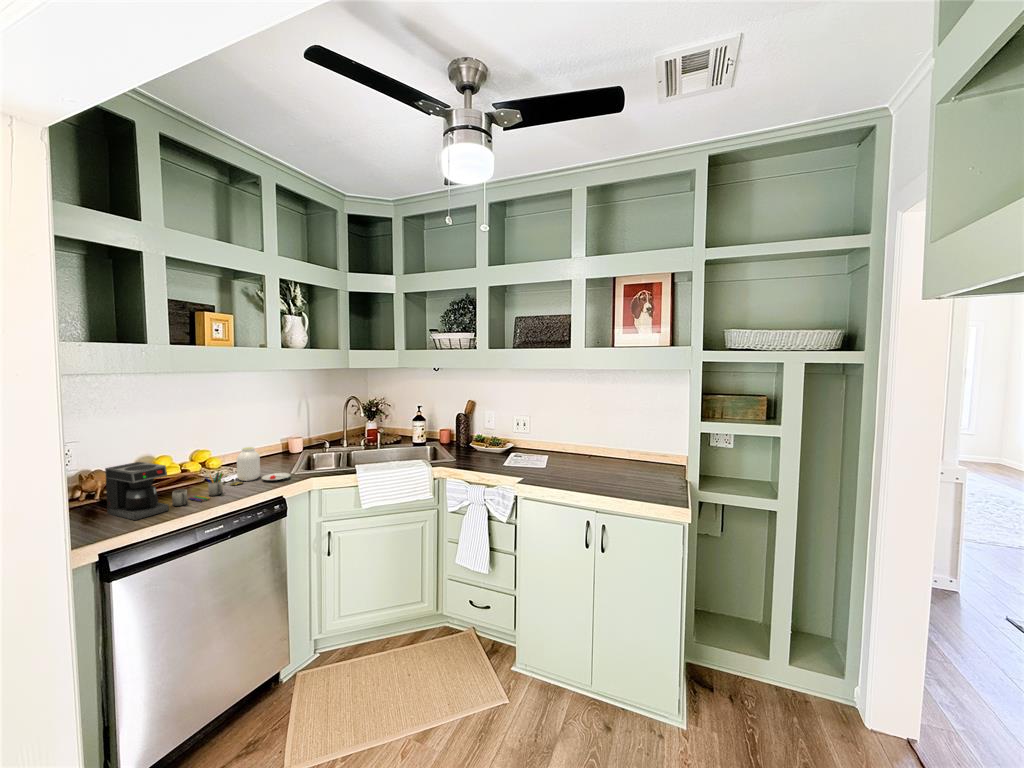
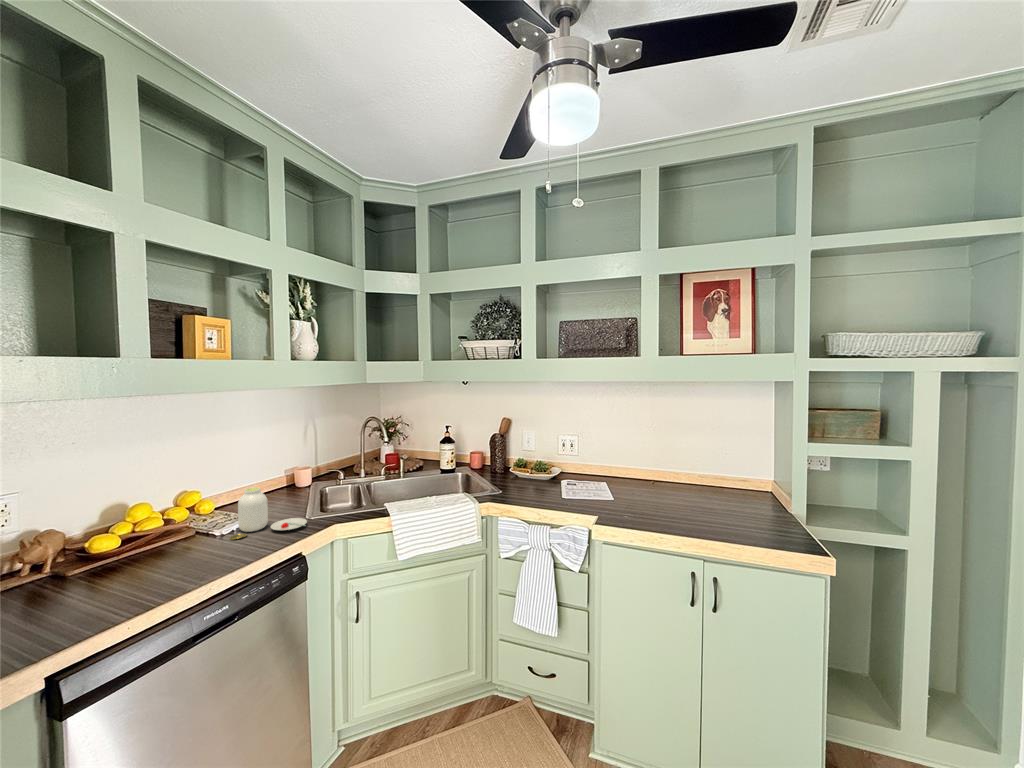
coffee maker: present [105,462,224,520] -> none [55,521,224,612]

